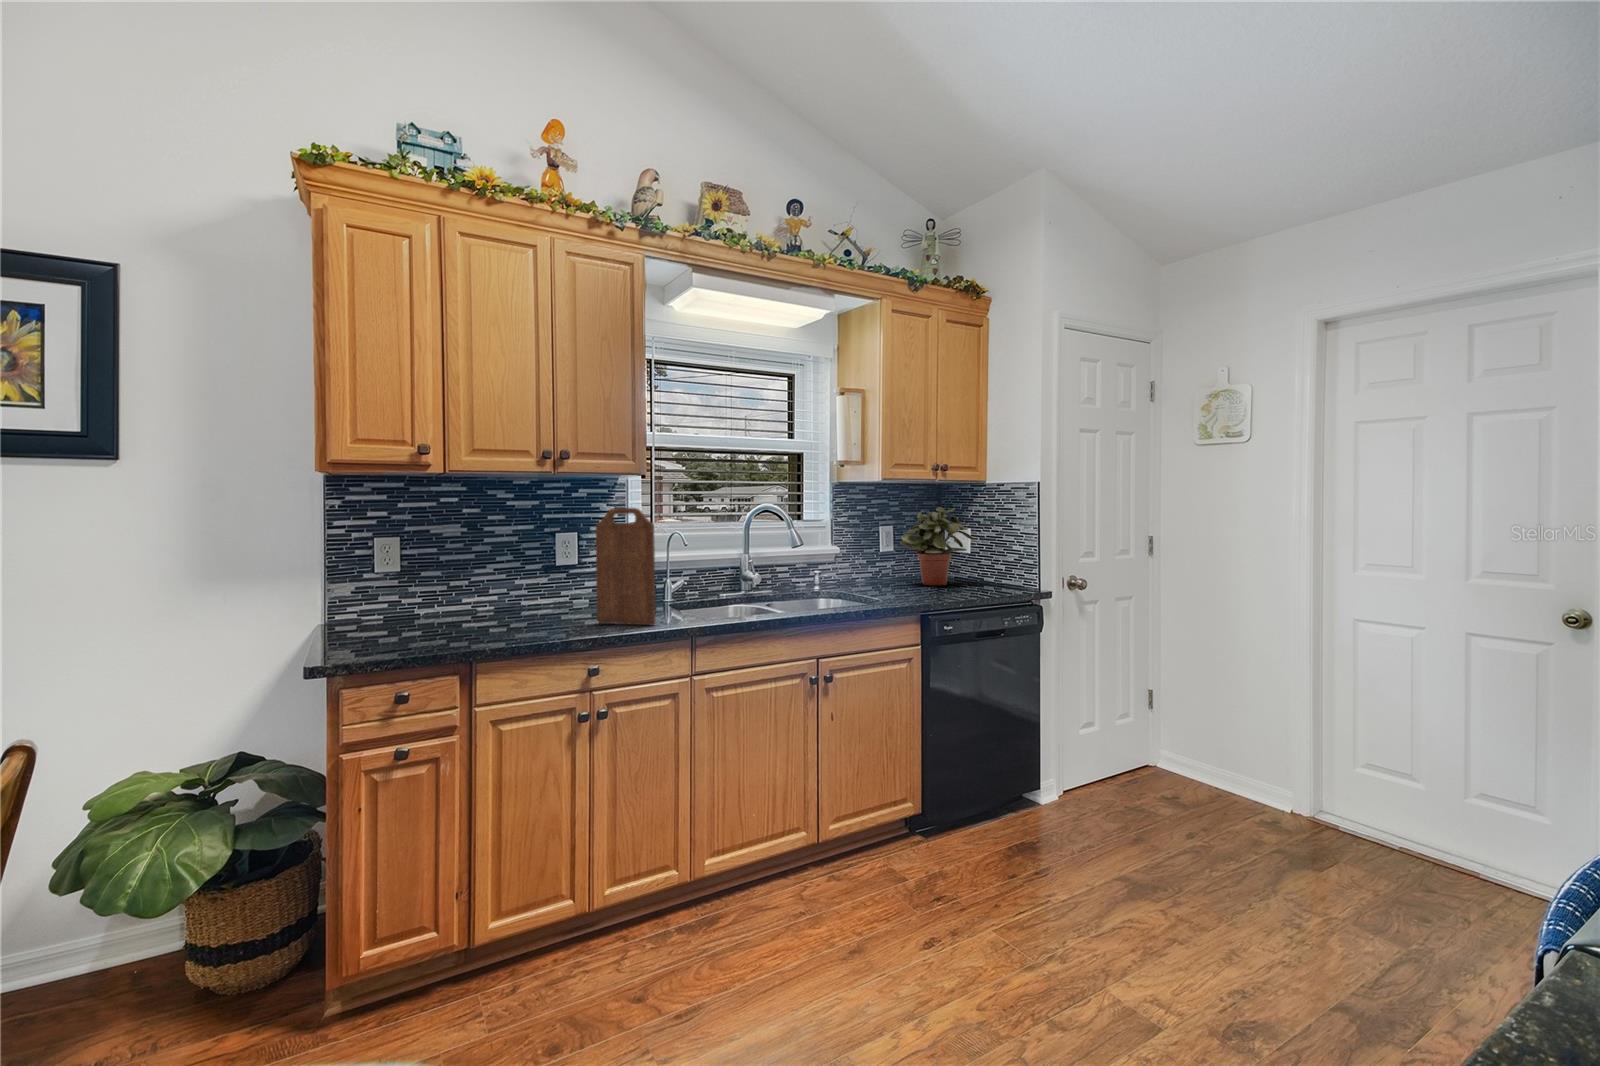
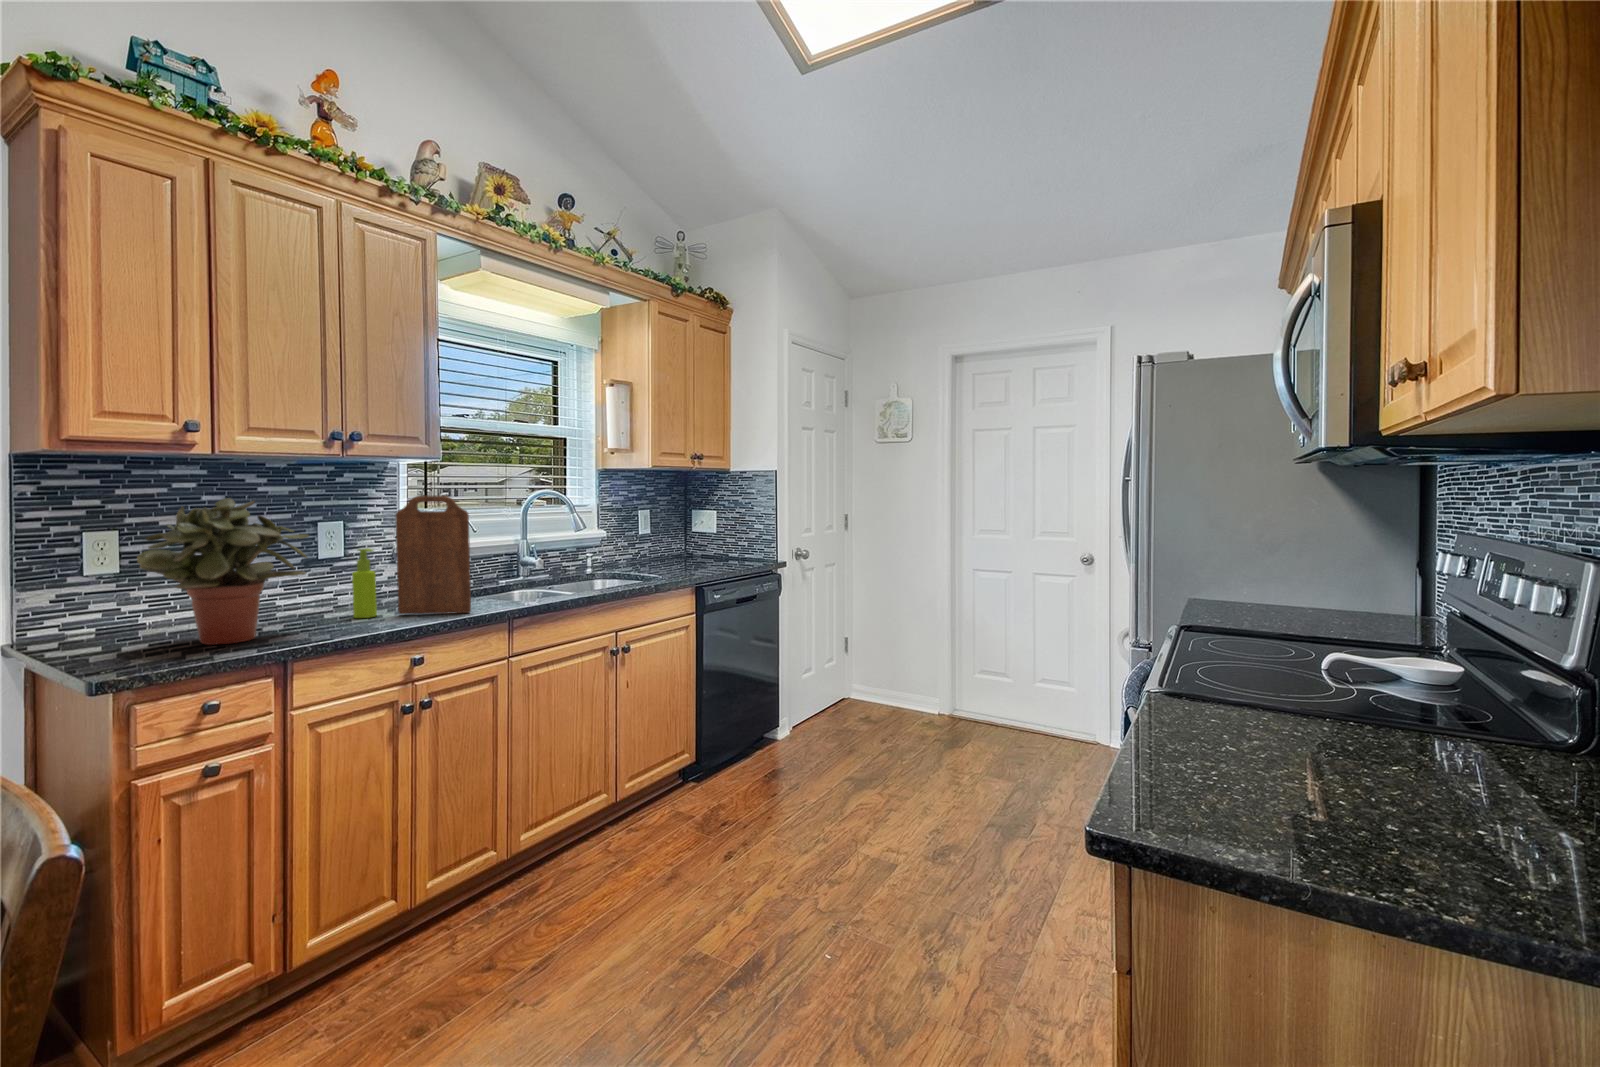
potted plant: present [900,507,974,585] -> present [137,498,309,645]
soap dispenser: none [561,558,581,624] -> present [352,548,377,618]

